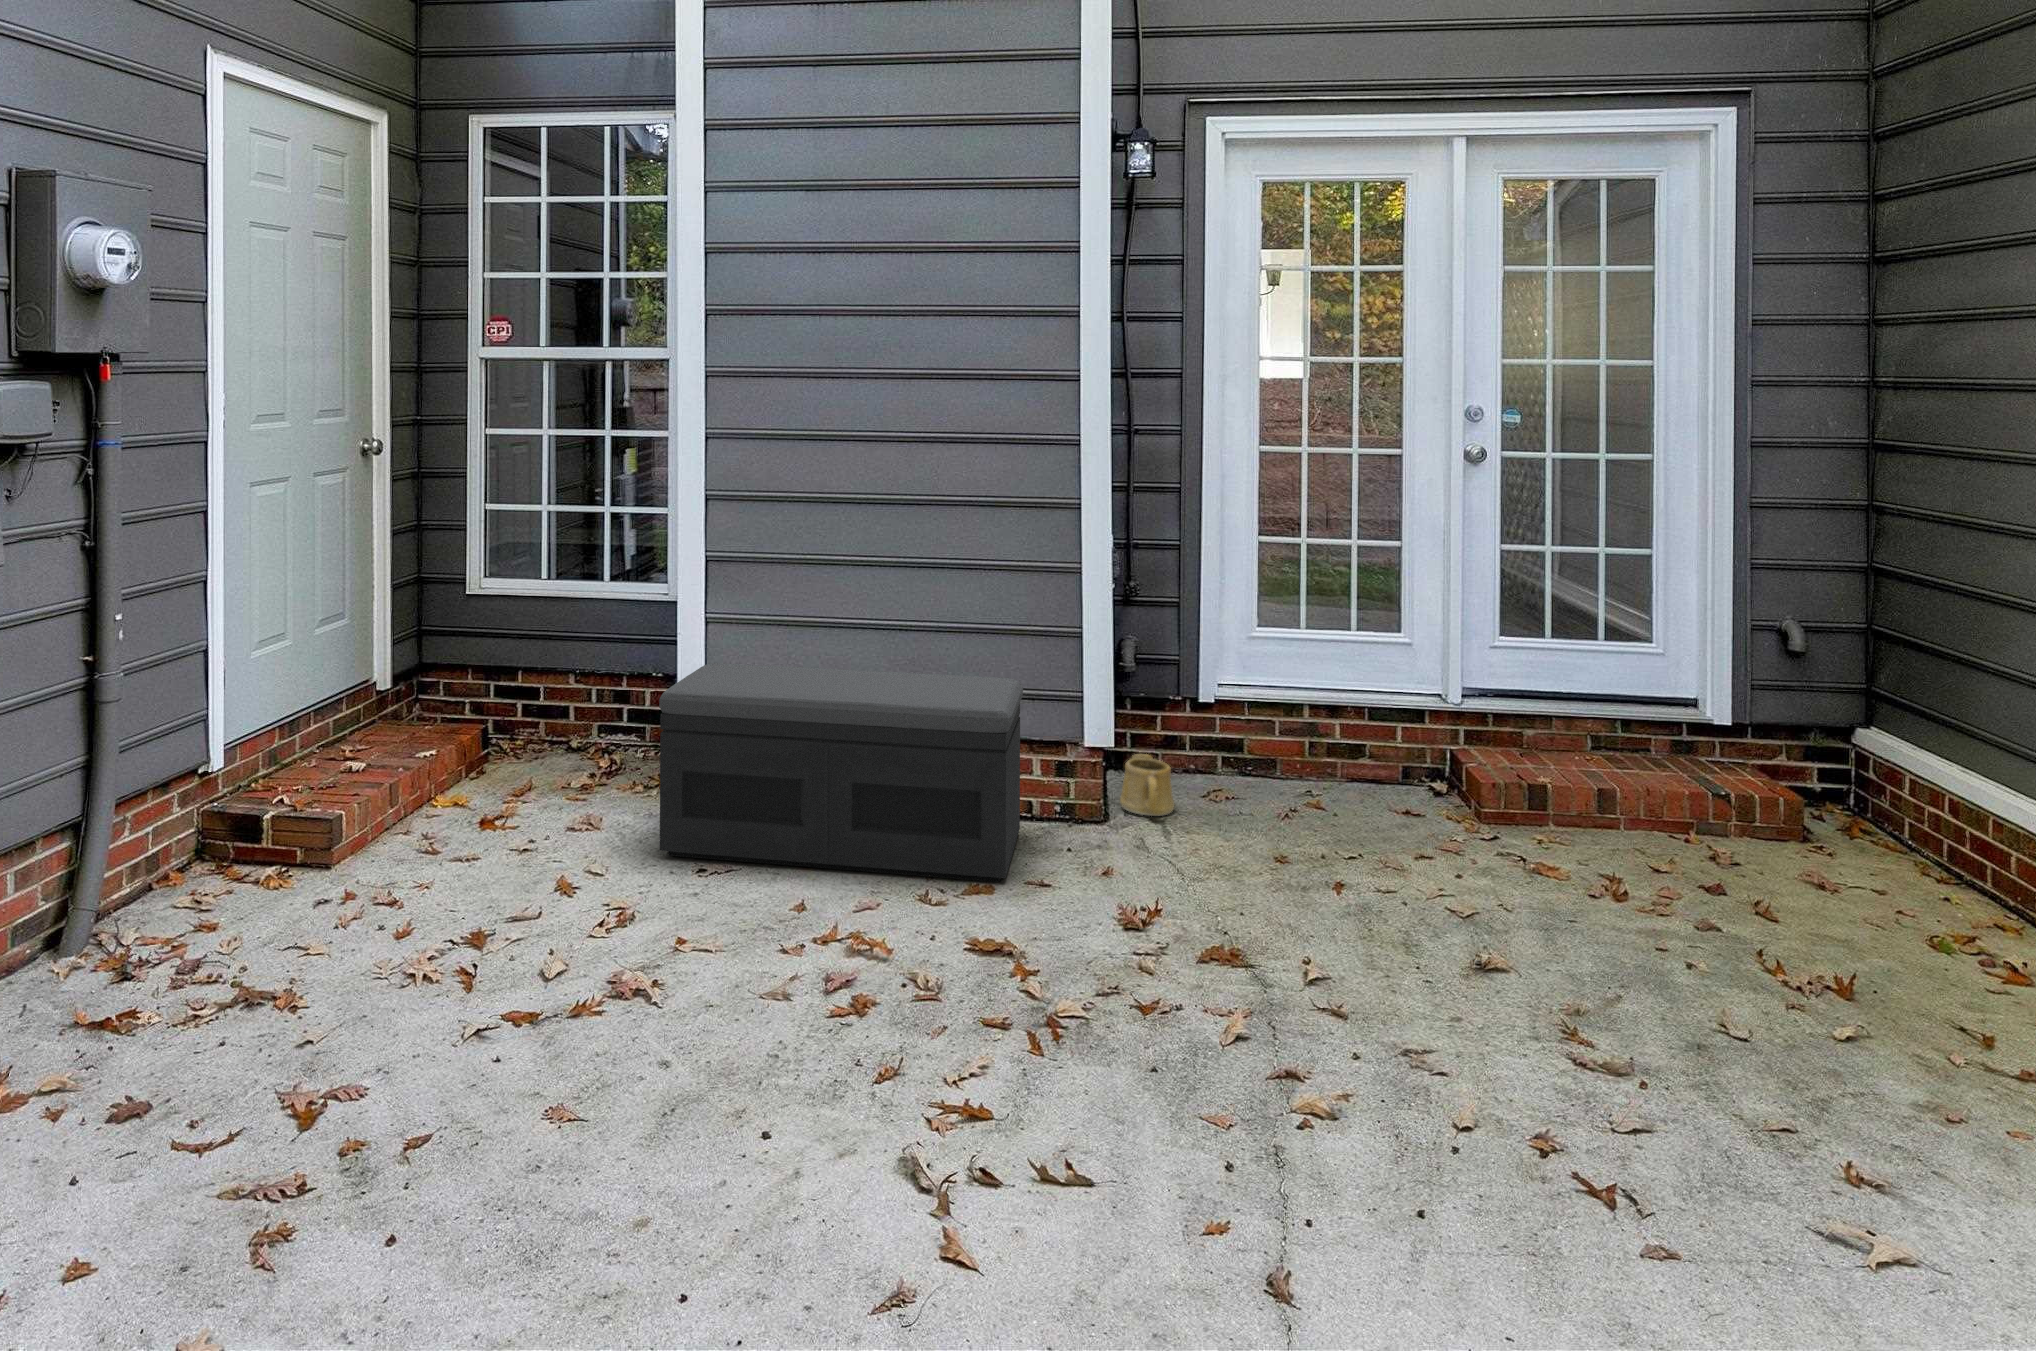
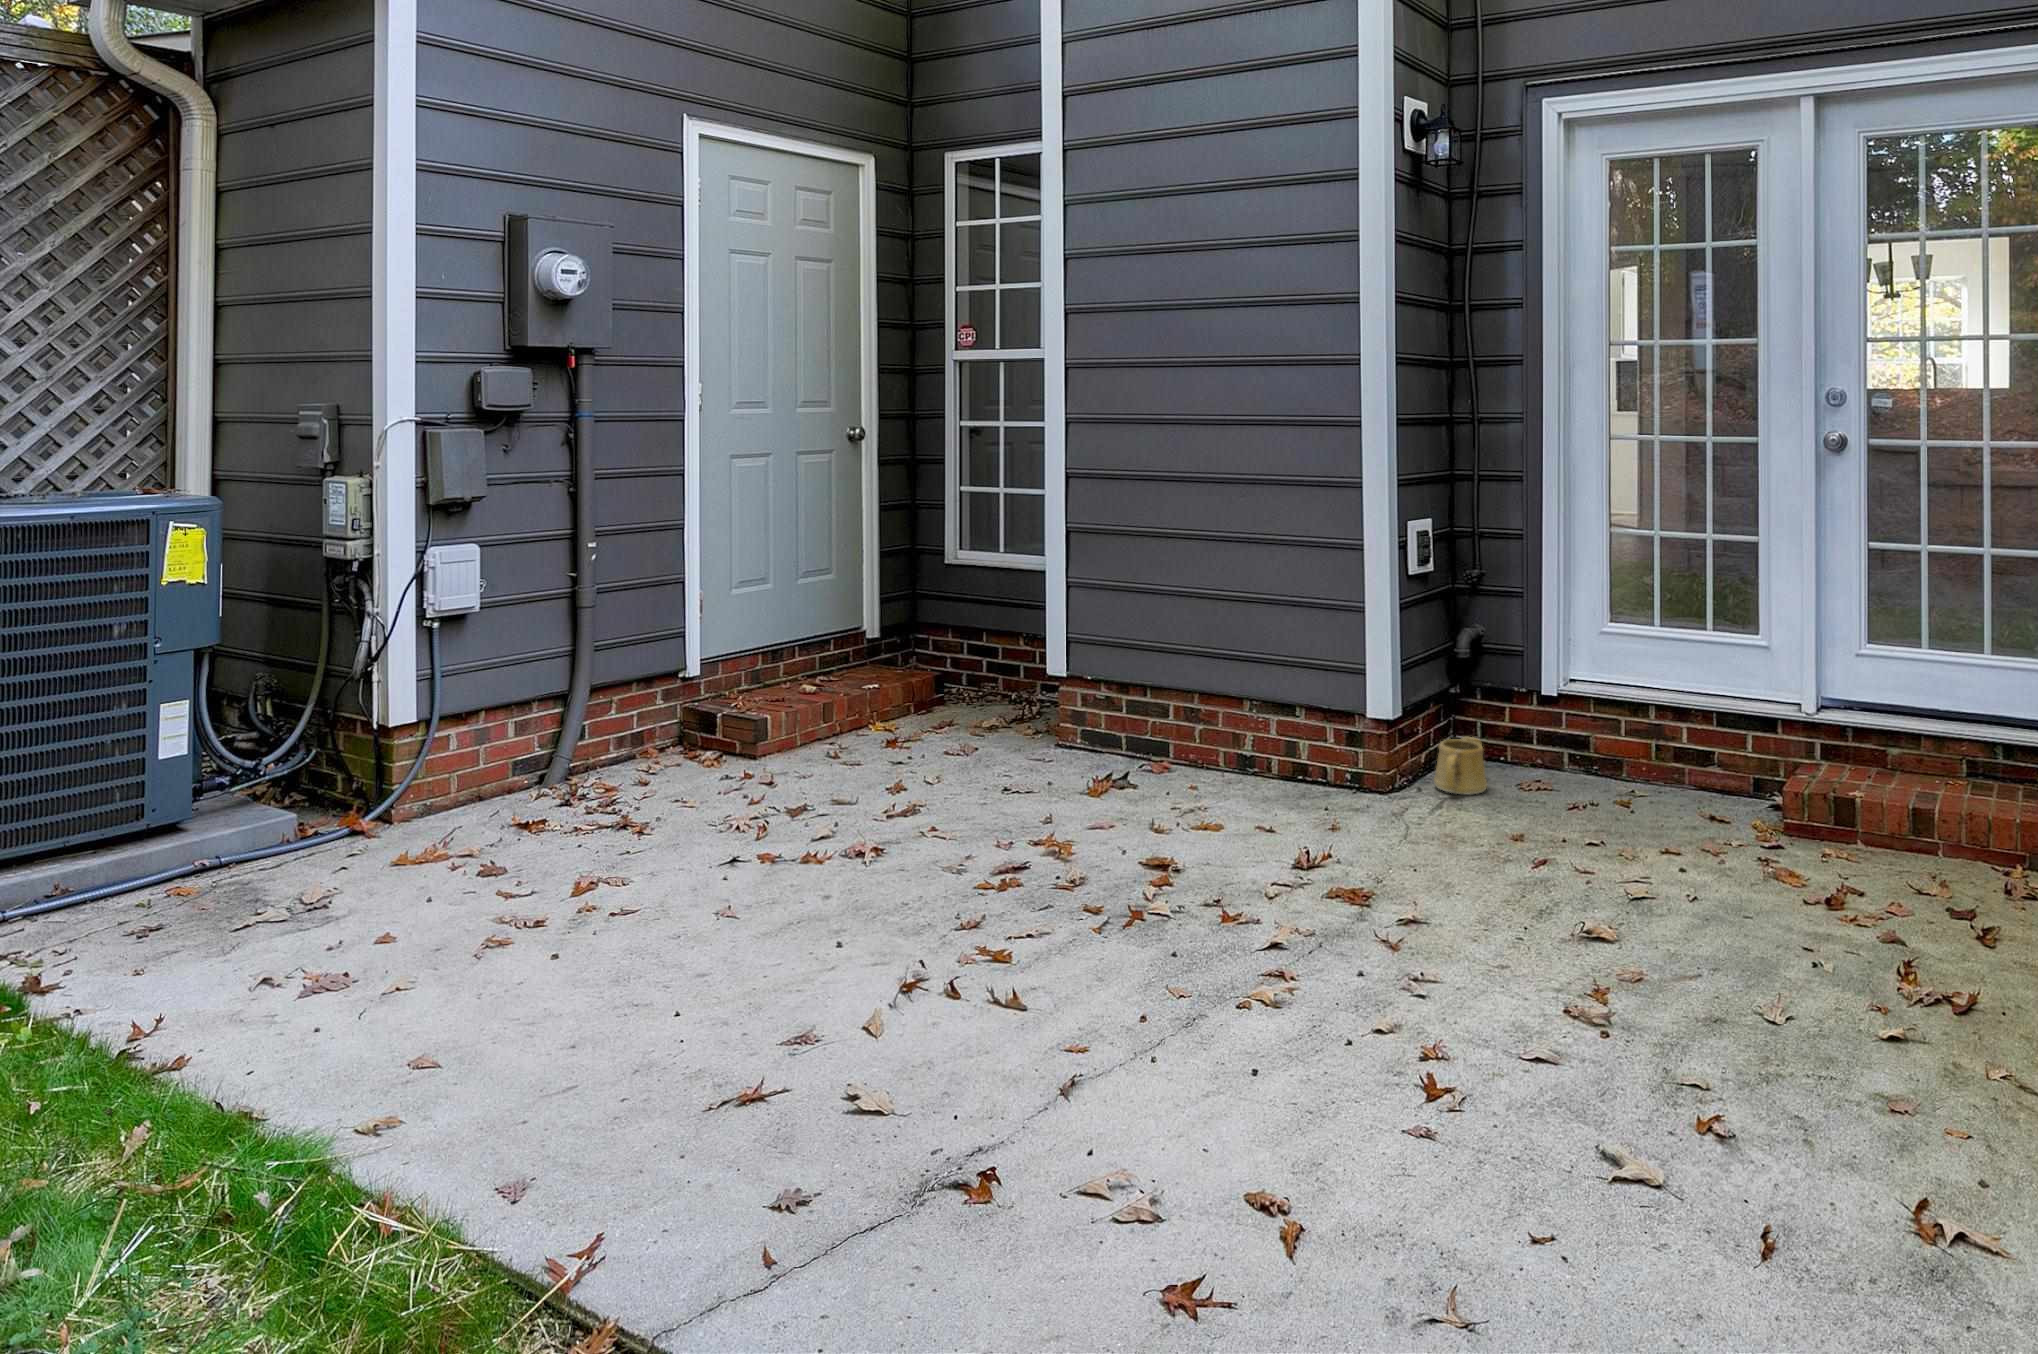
storage bench: present [659,663,1023,882] -> none [991,620,1311,823]

